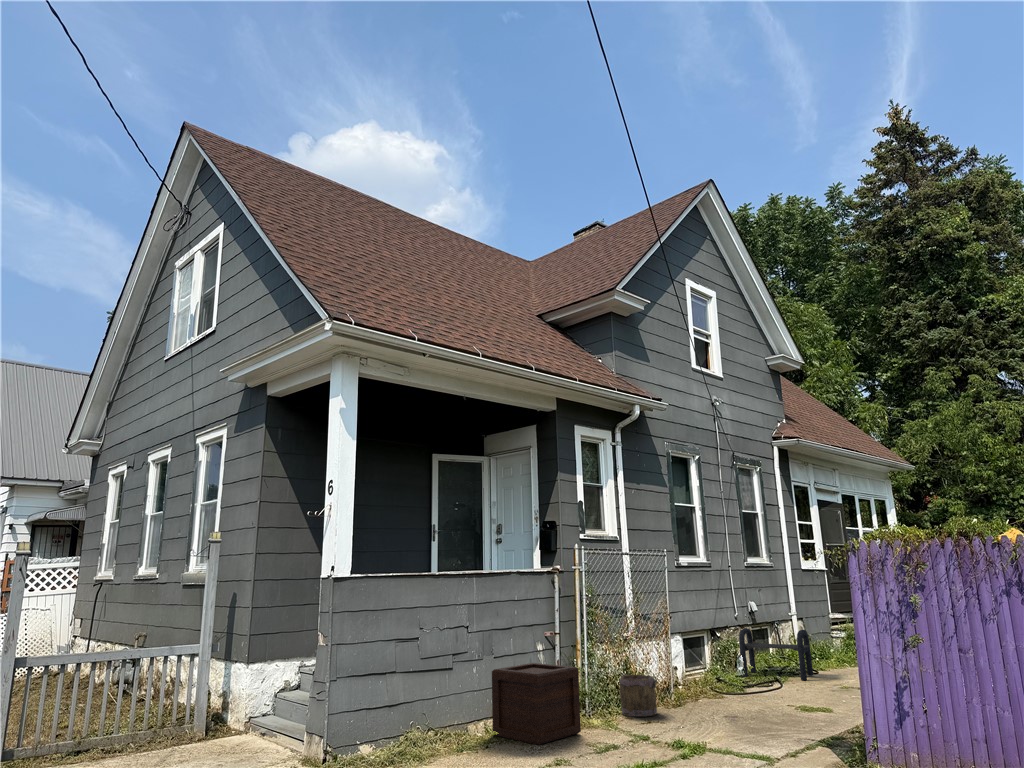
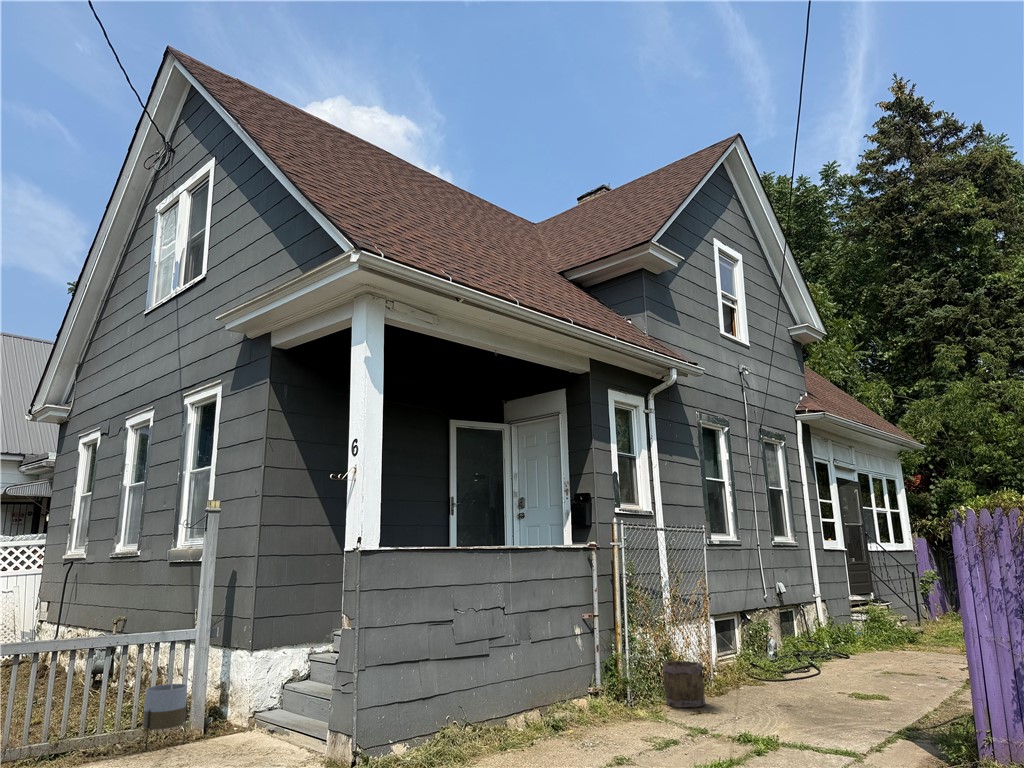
bench: present [739,628,813,680] -> none [771,610,849,665]
wooden crate: present [492,663,581,745] -> none [531,649,631,742]
planter: none [154,692,192,750] -> present [143,684,187,751]

